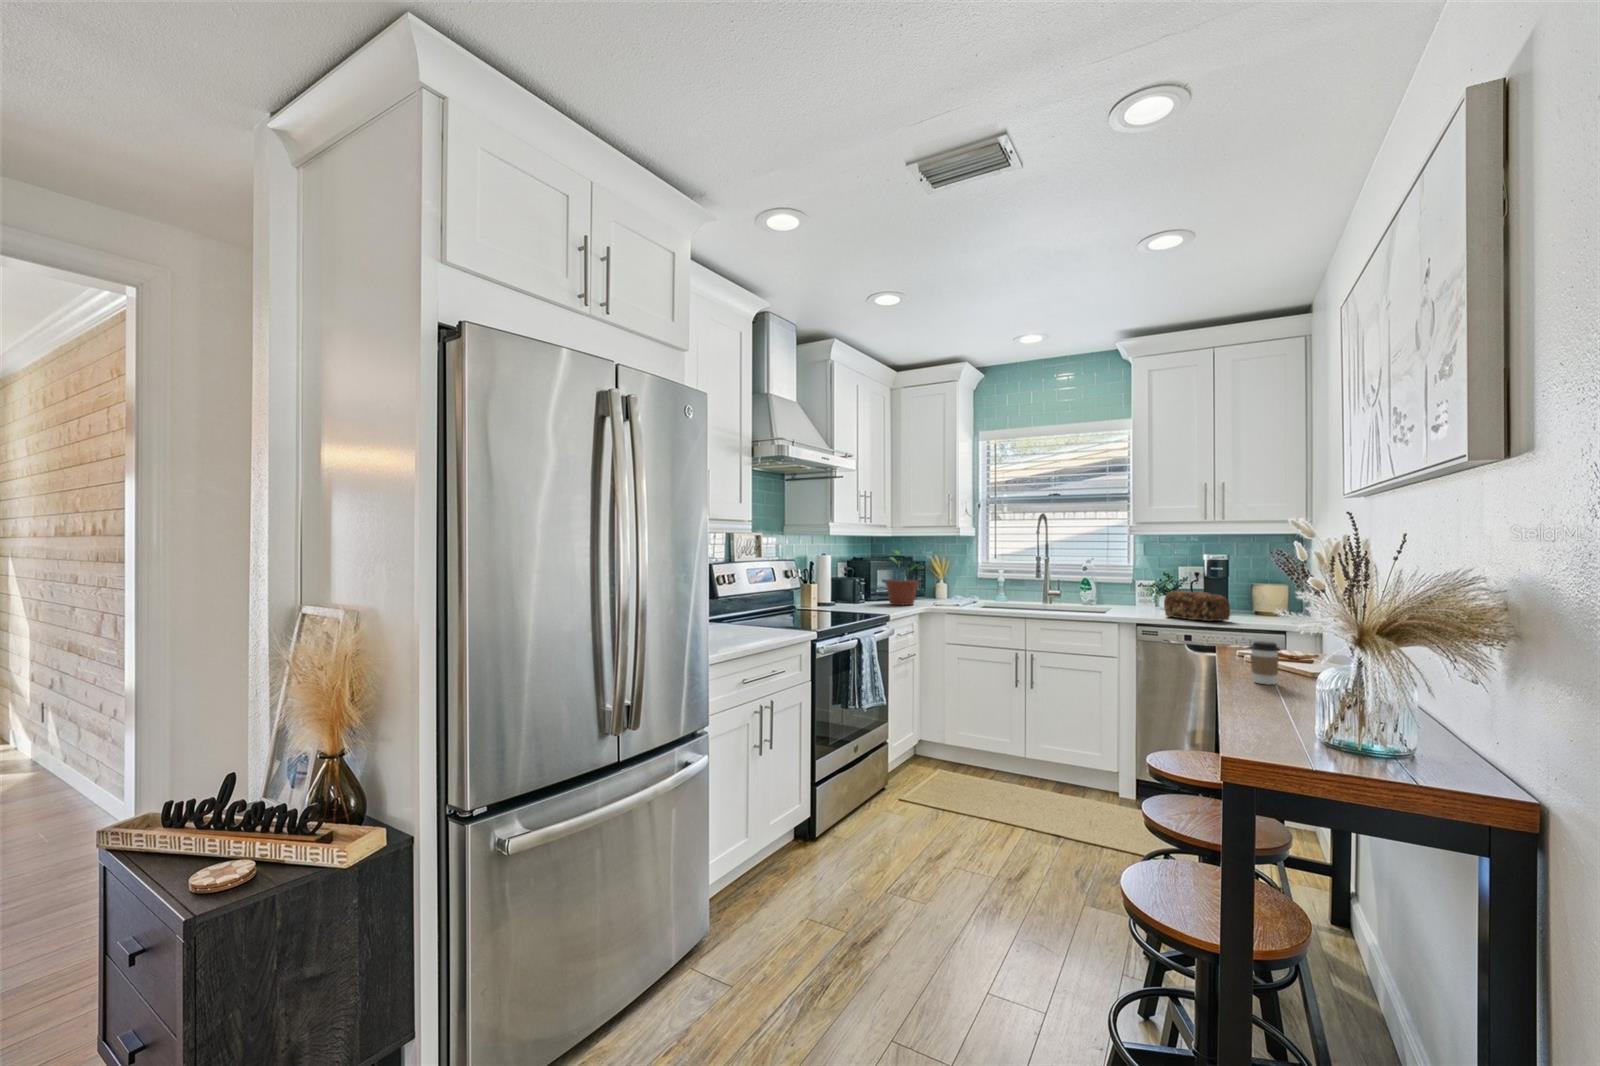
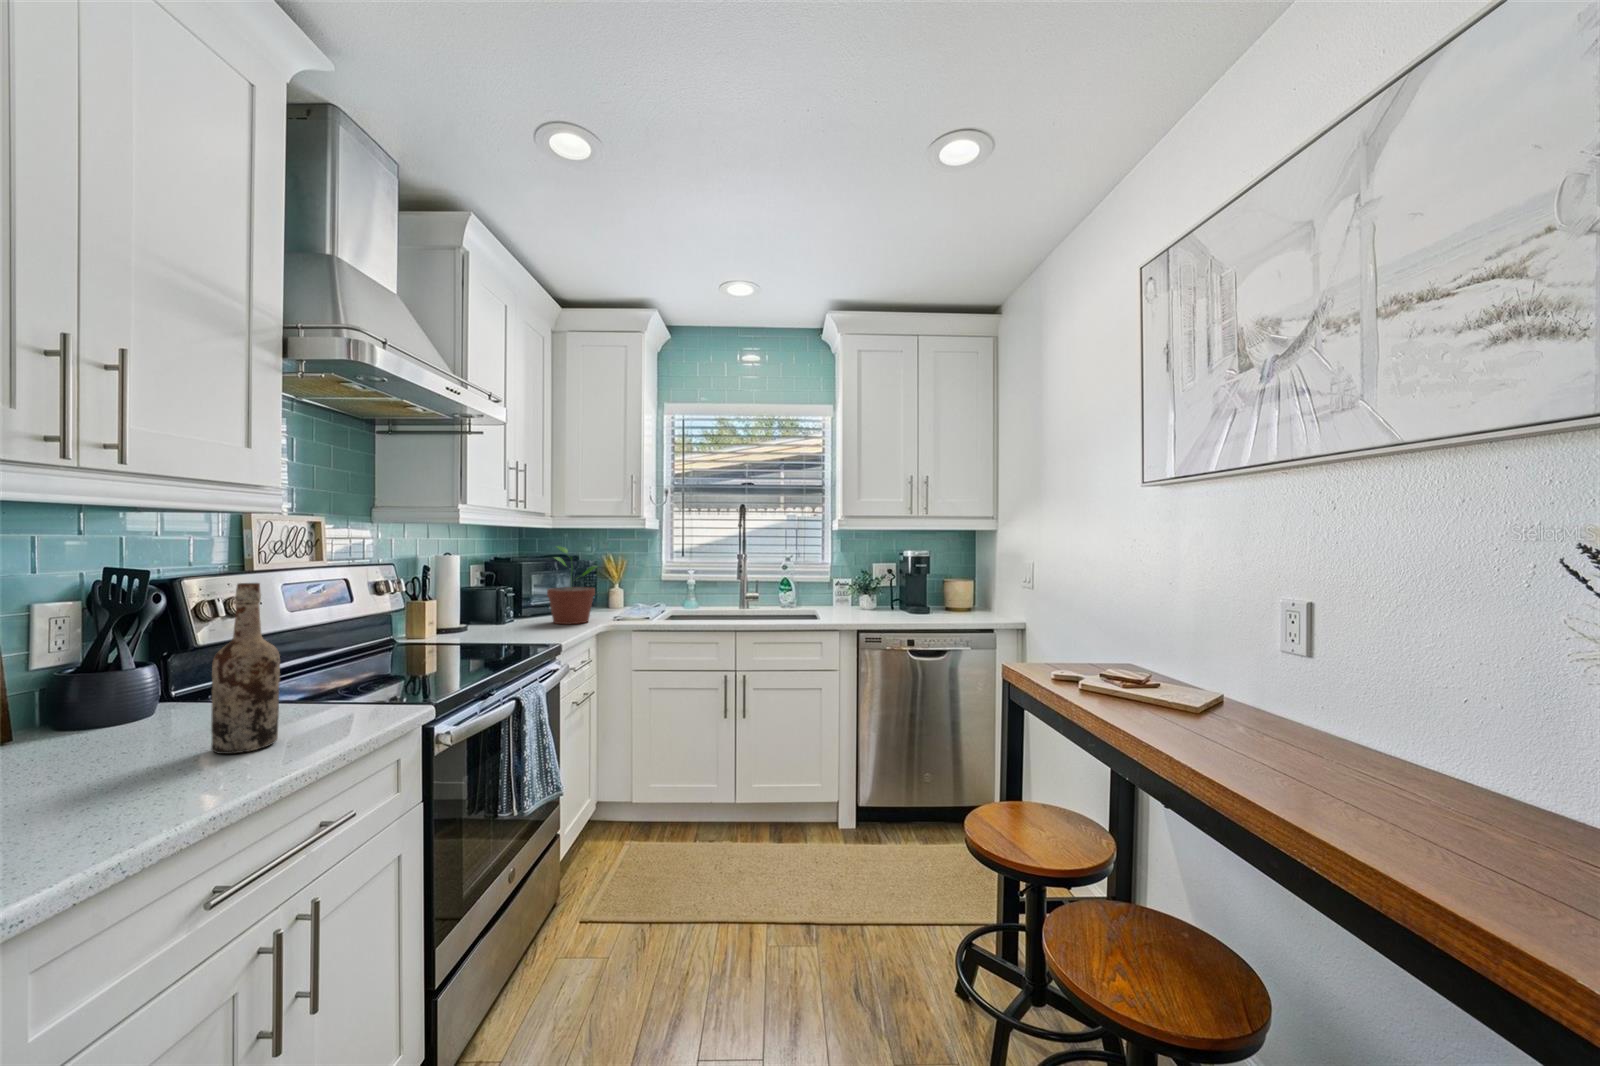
wine bottle: none [734,564,756,636] -> present [211,583,280,754]
bread loaf: present [1164,591,1230,621] -> none [883,590,946,623]
coffee cup: present [1250,641,1280,685] -> none [1174,679,1219,744]

